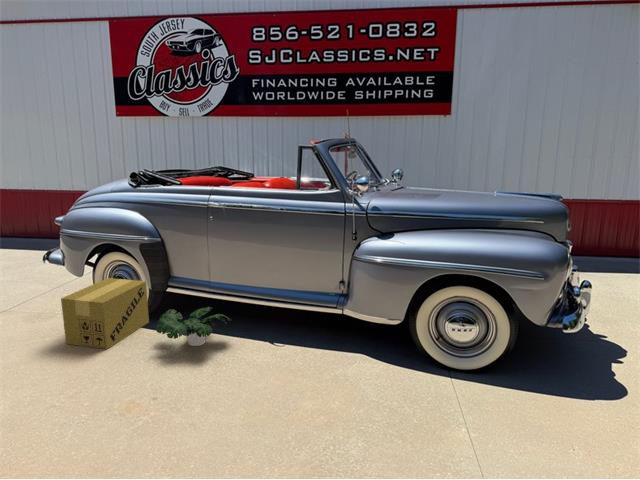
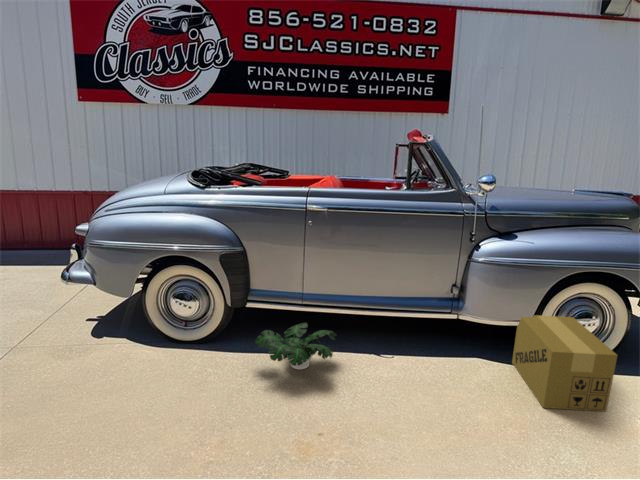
cardboard box: present [61,278,149,349] -> present [512,315,617,412]

